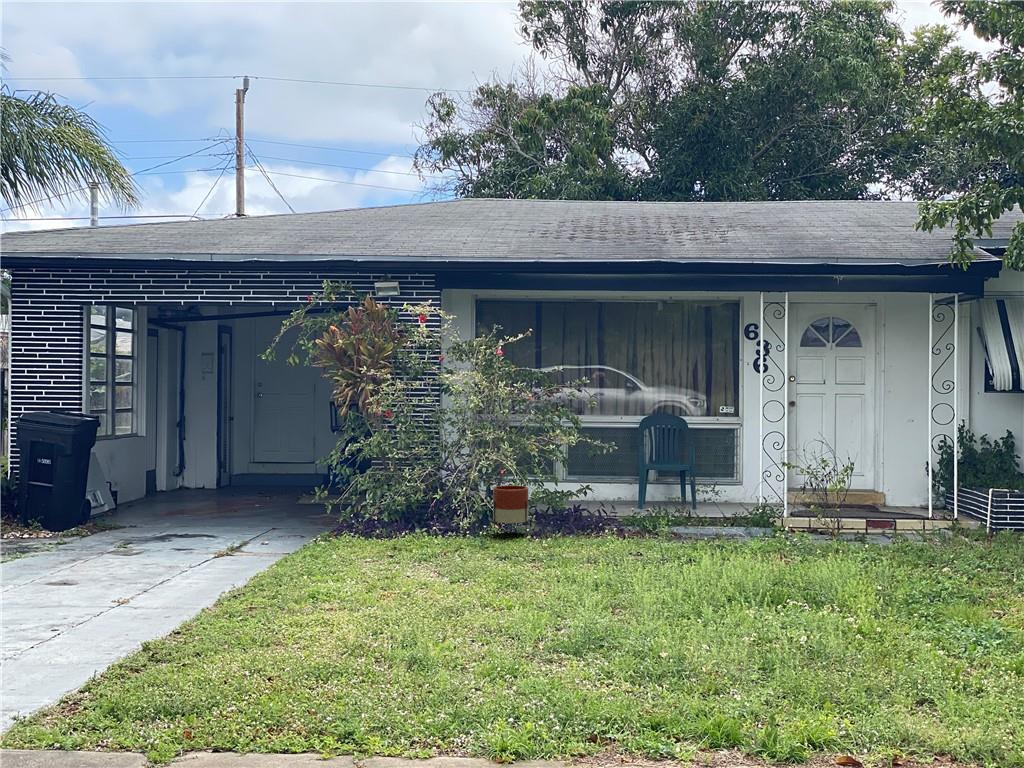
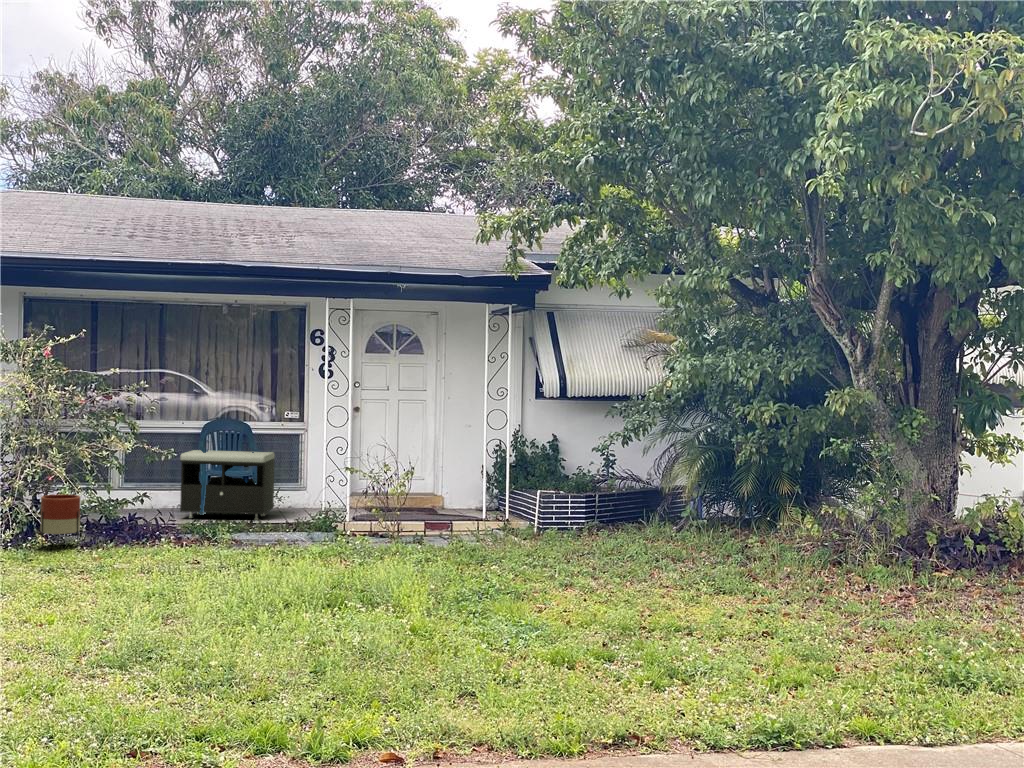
storage bench: none [621,444,710,512] -> present [180,450,275,520]

